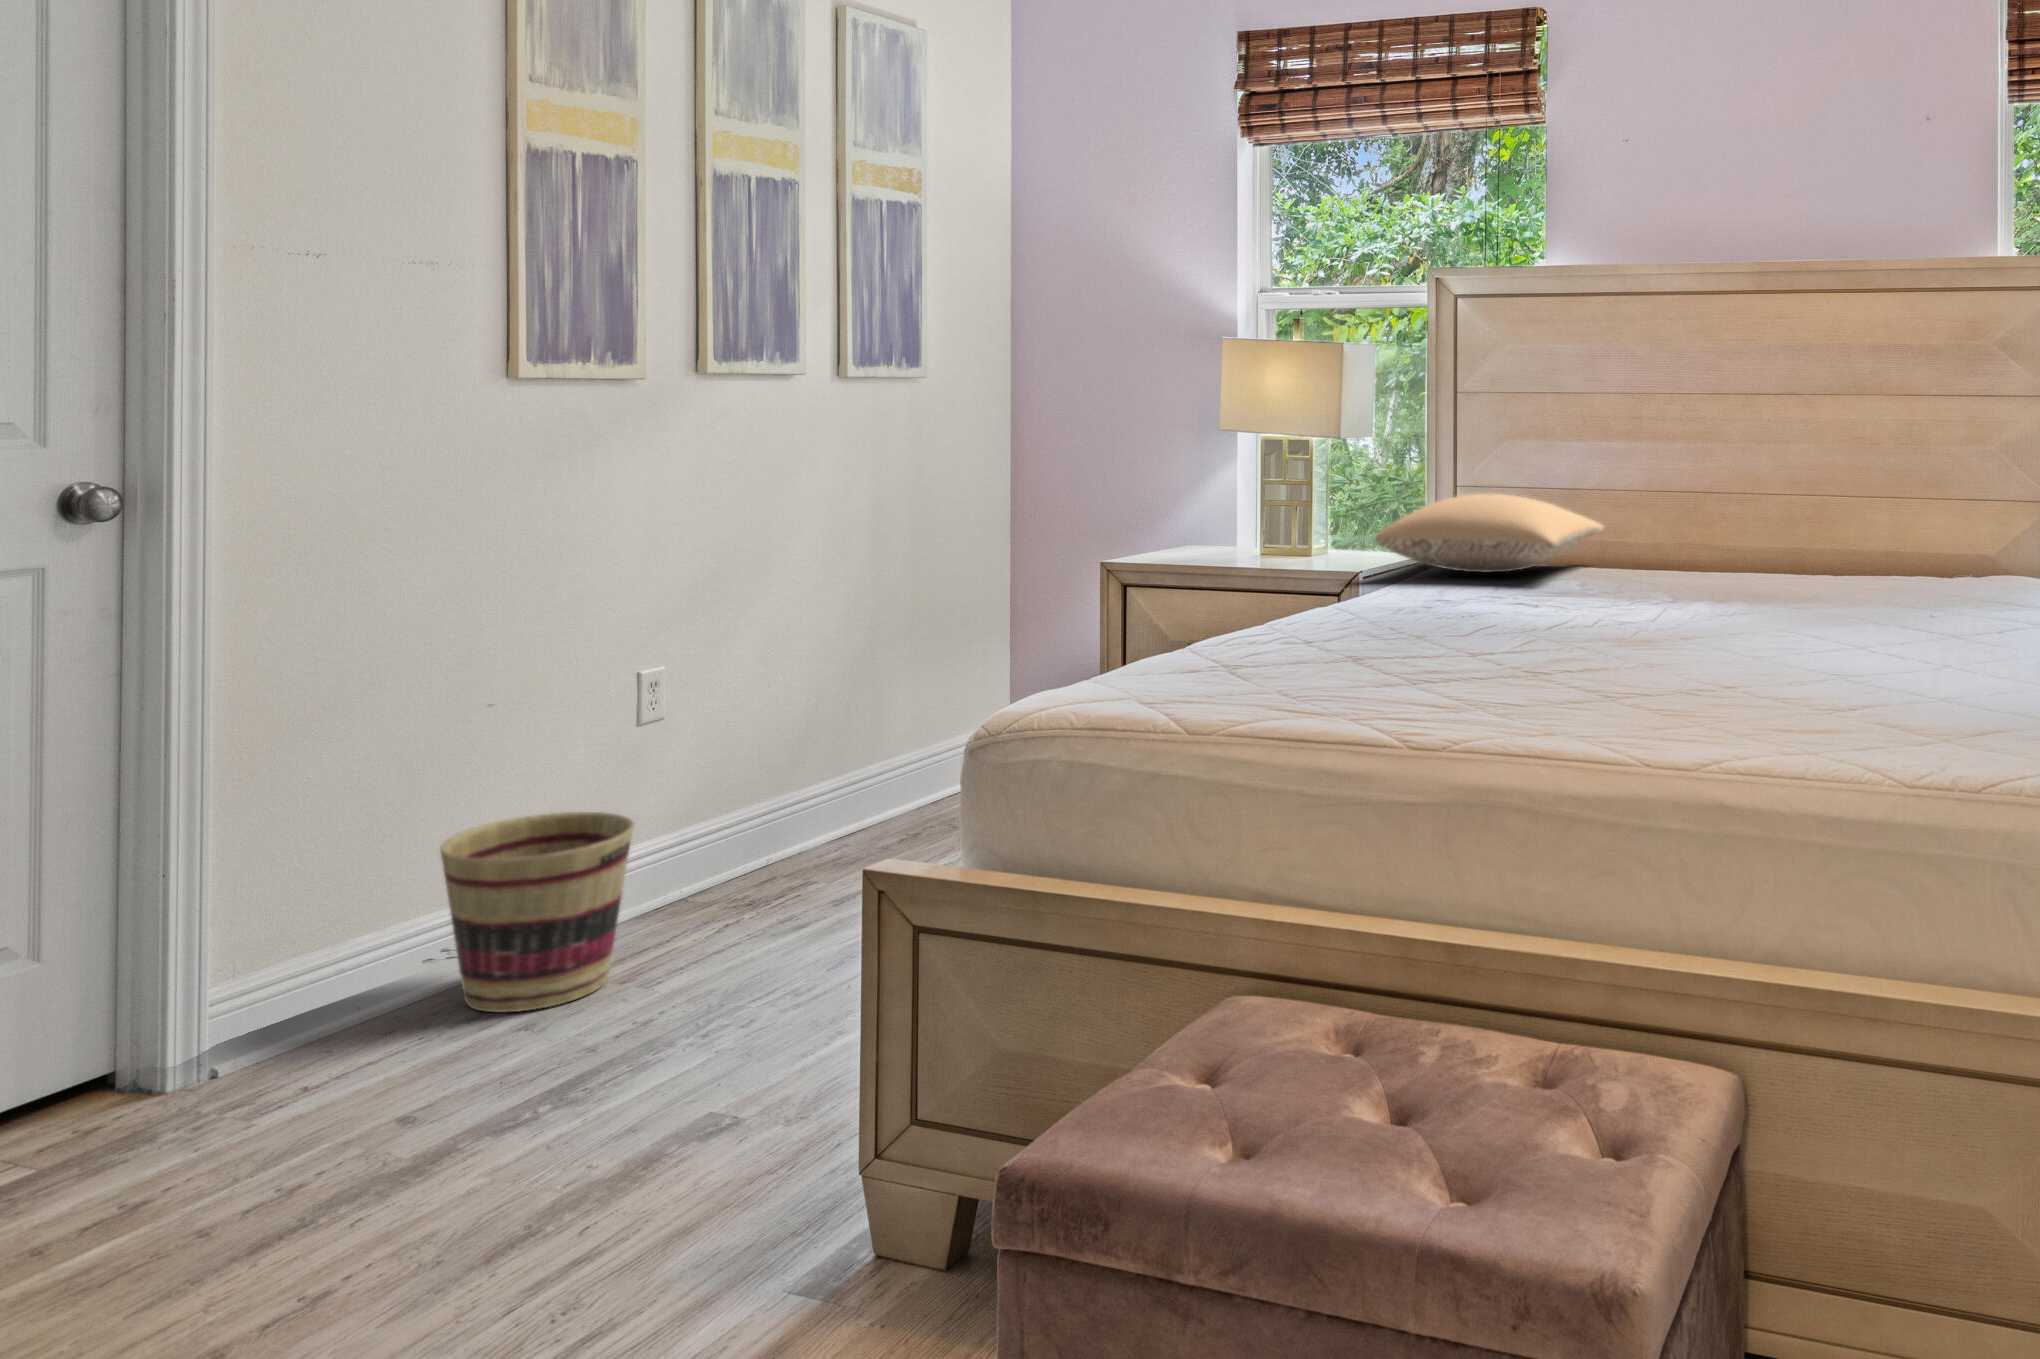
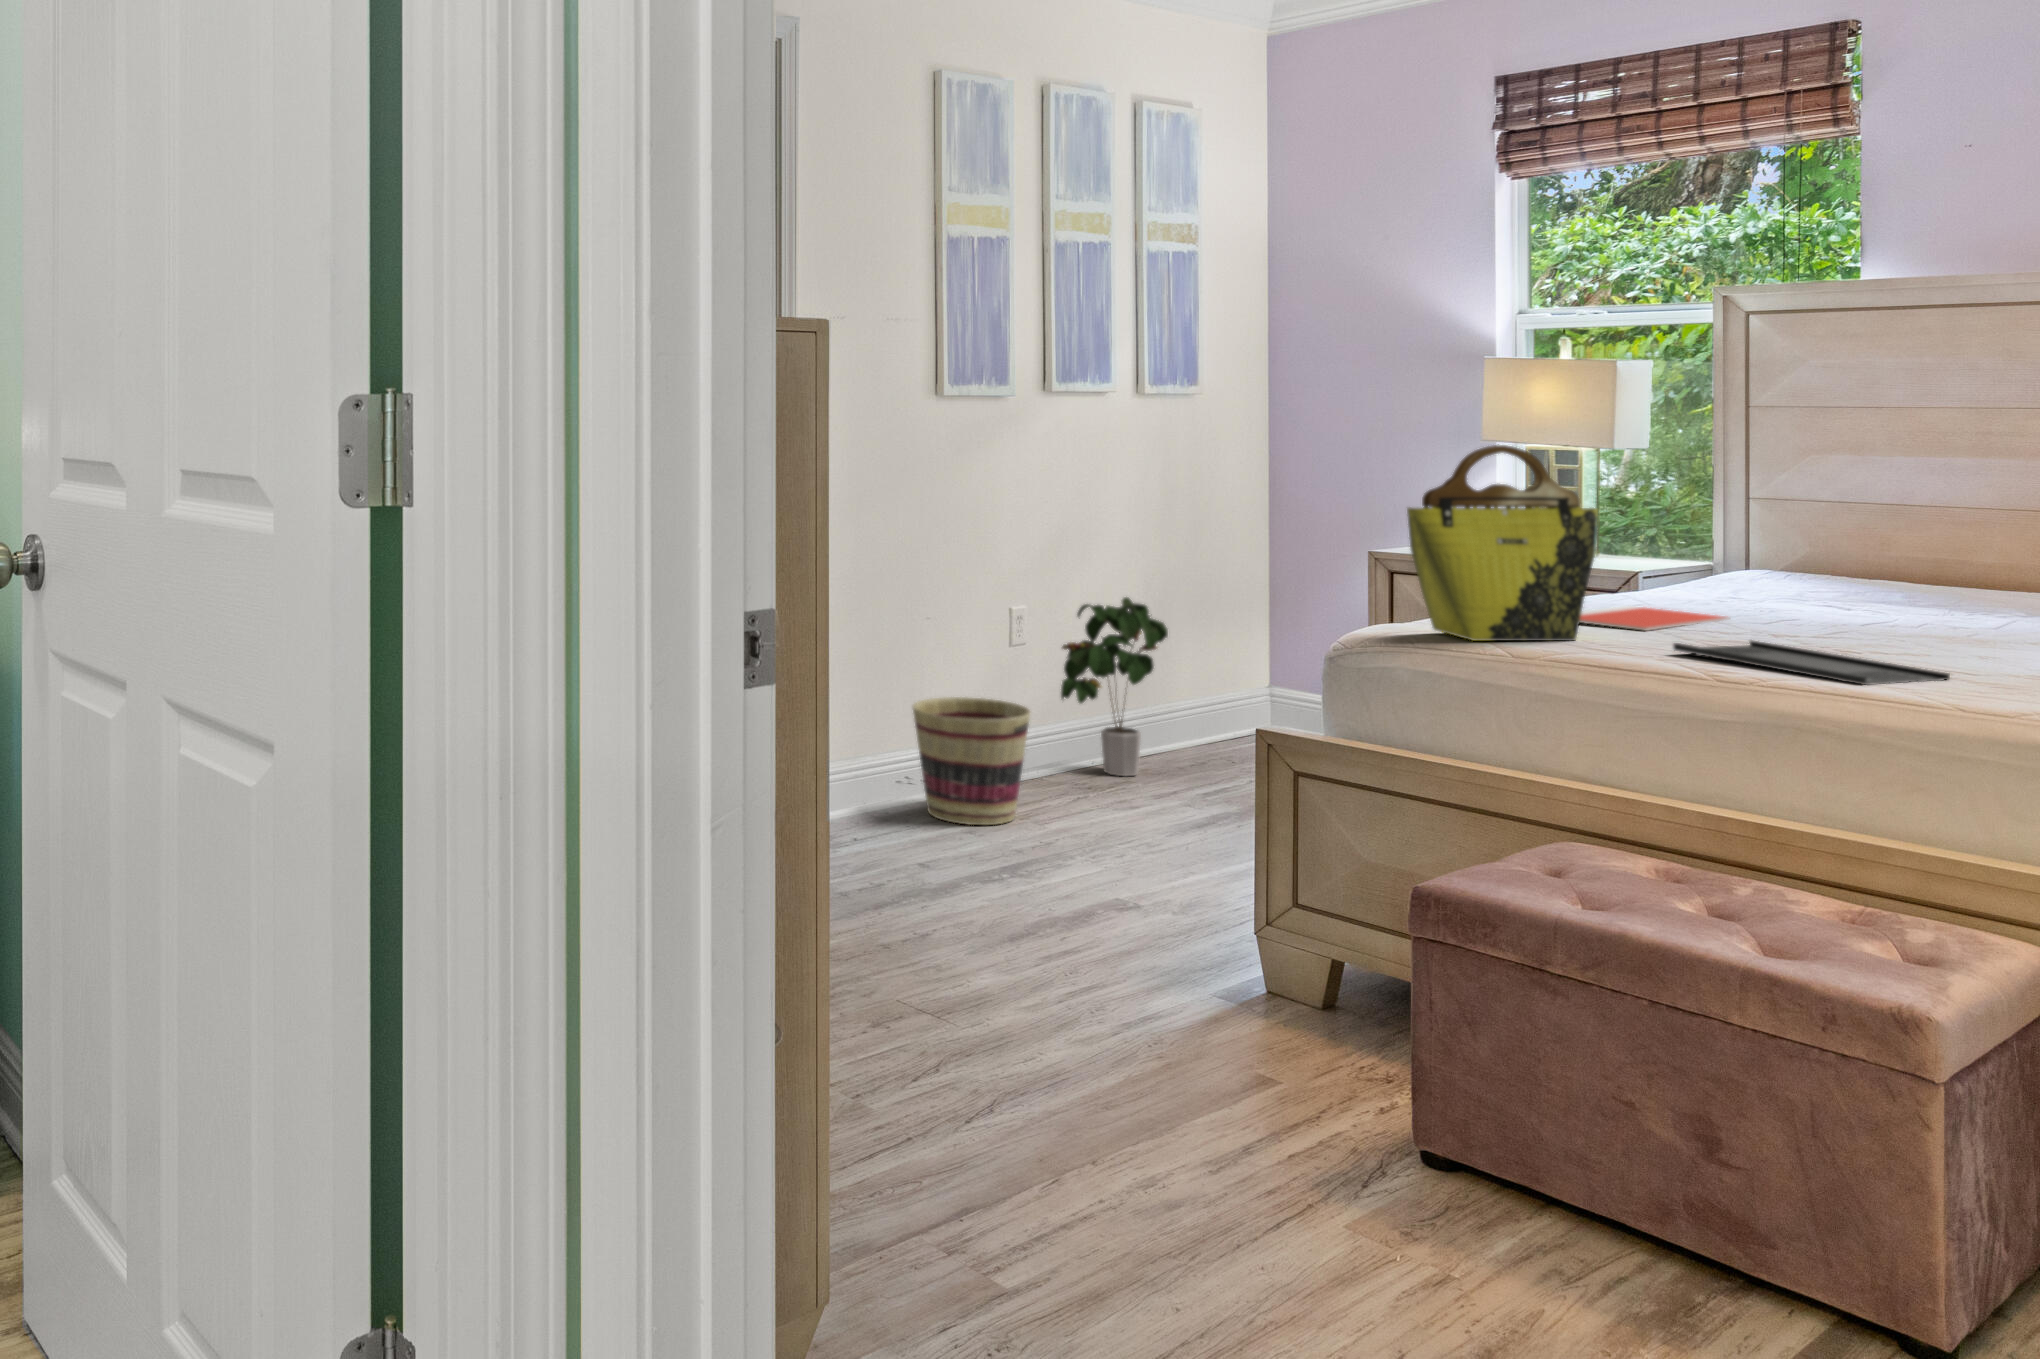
tote bag: none [1076,441,1302,707] -> present [1407,444,1598,641]
pillow: present [1375,494,1604,572] -> none [1657,506,1936,580]
notebook: none [1248,624,1437,663] -> present [1580,606,1729,631]
potted plant: none [706,640,866,875] -> present [1061,597,1168,776]
tray: none [1375,673,1644,735] -> present [1673,641,1950,685]

